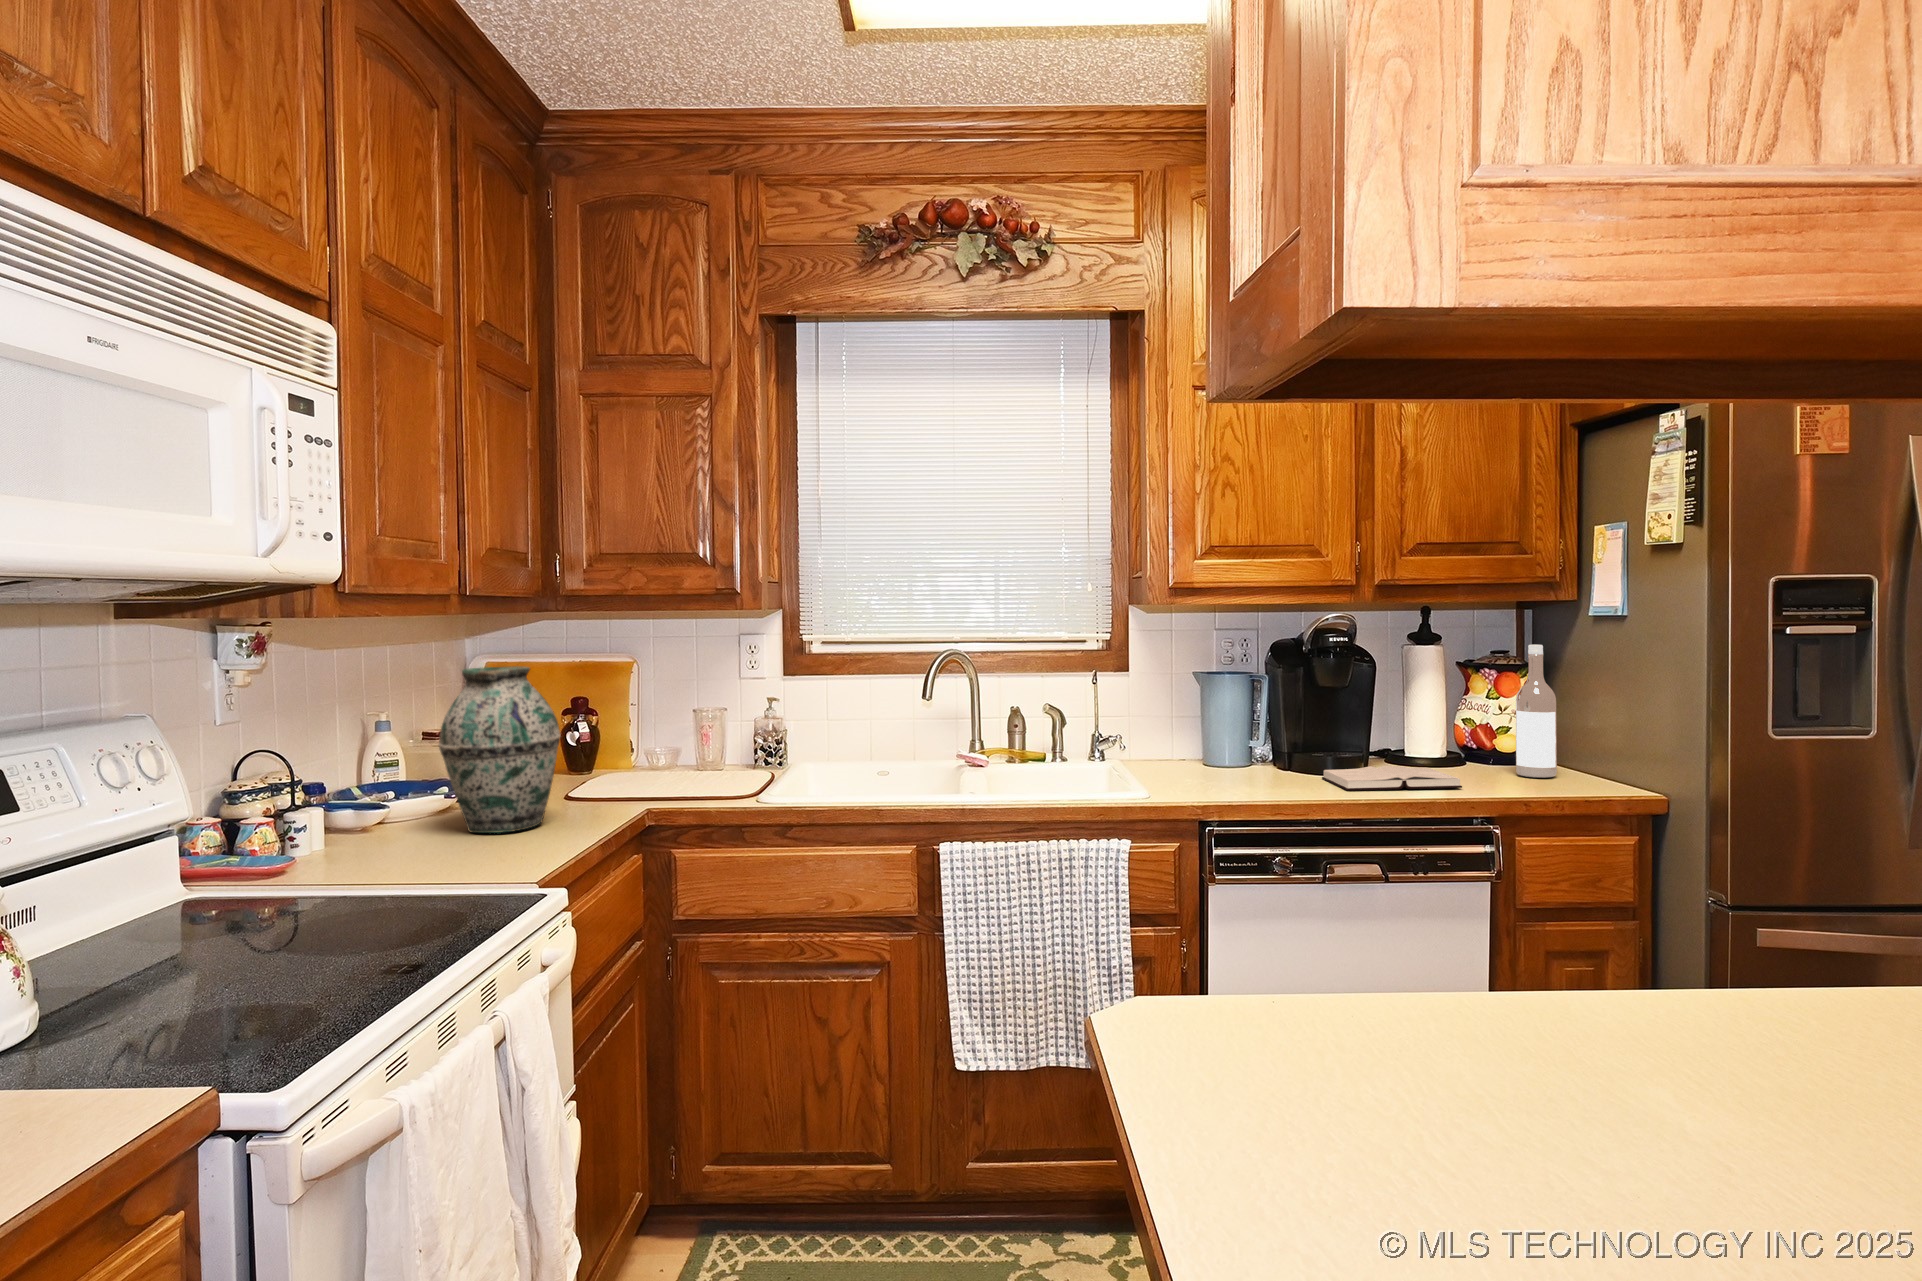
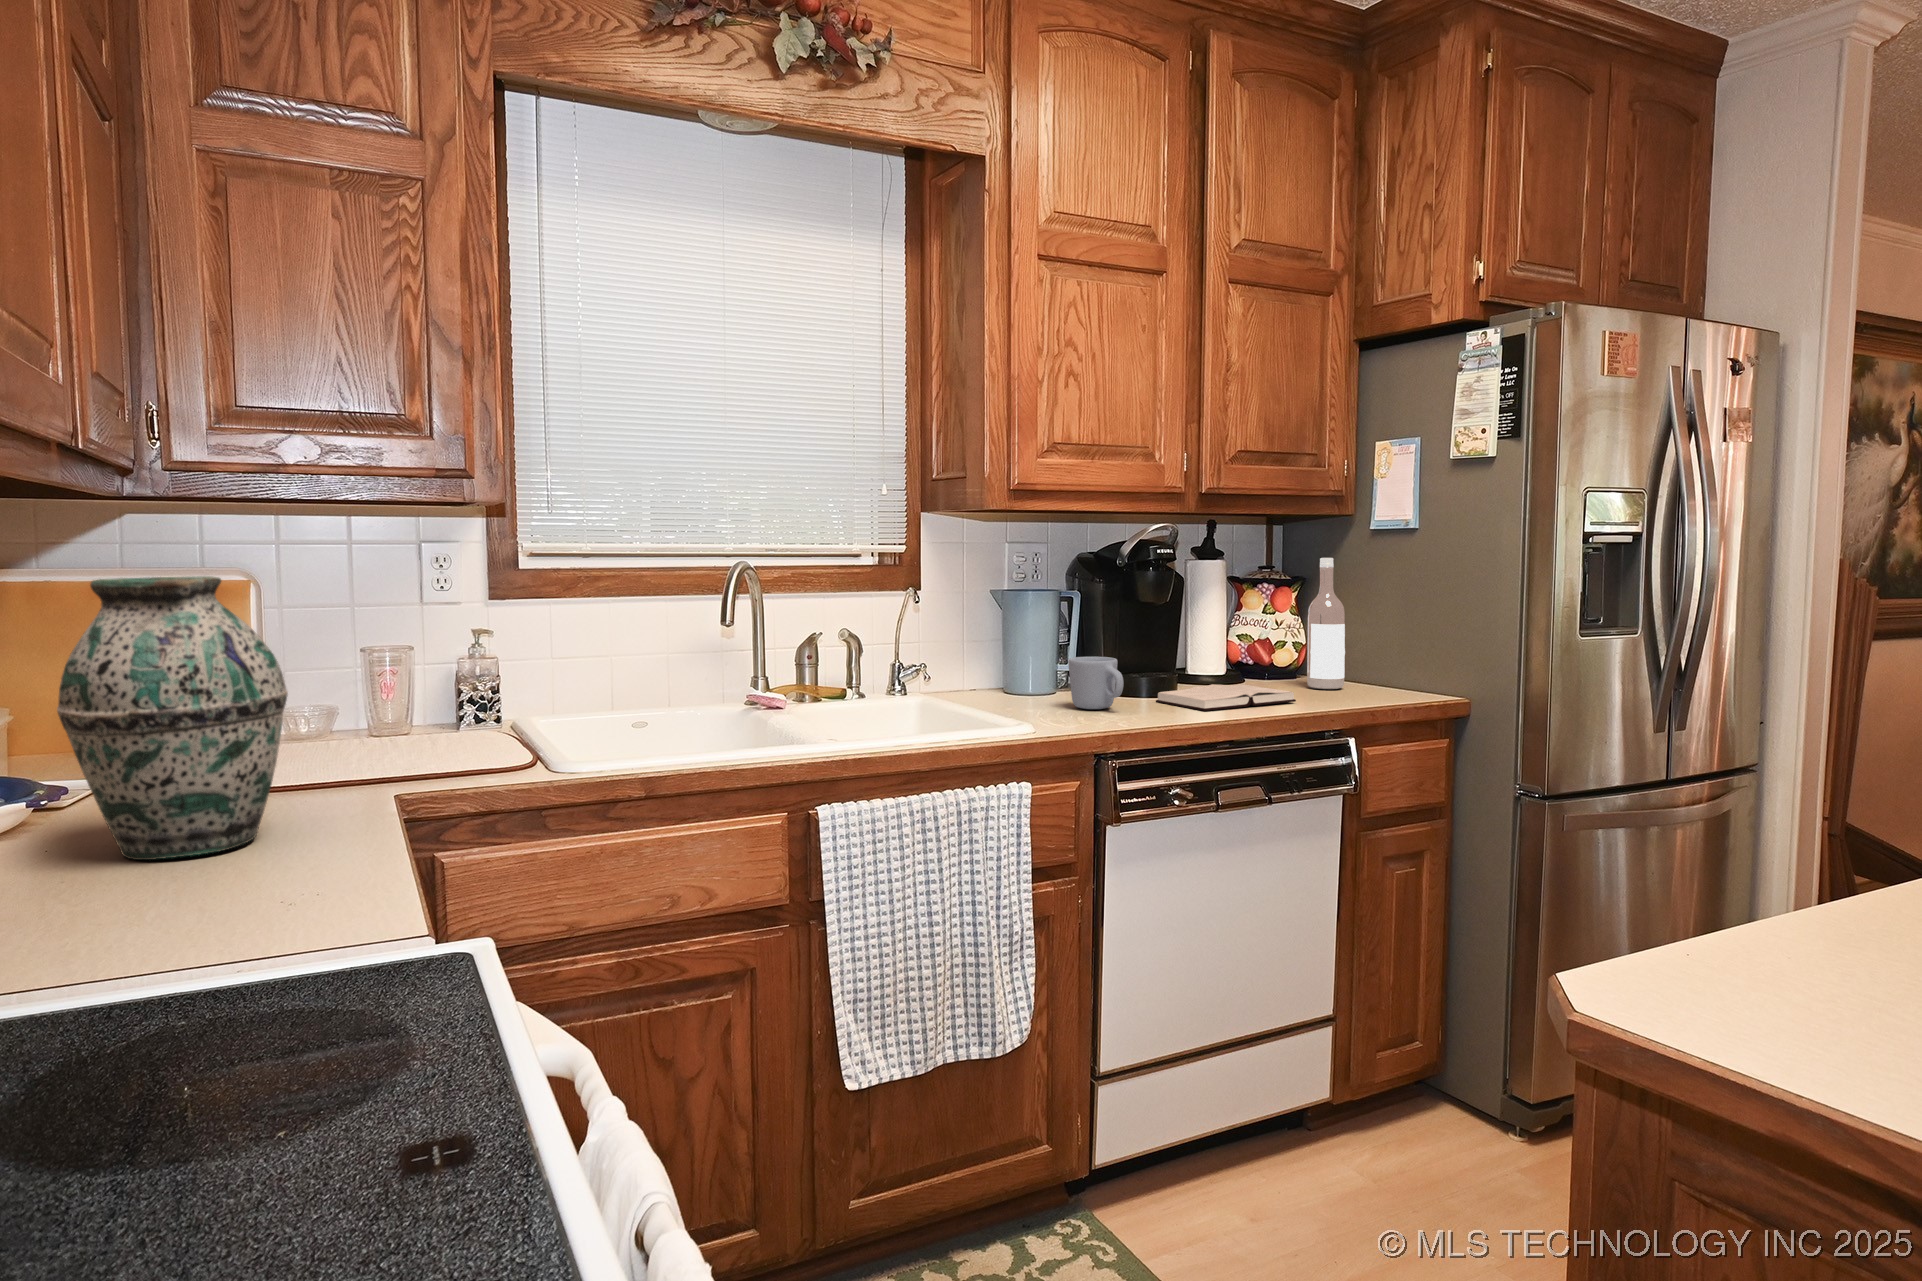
mug: none [1225,734,1270,782] -> present [1068,657,1124,709]

